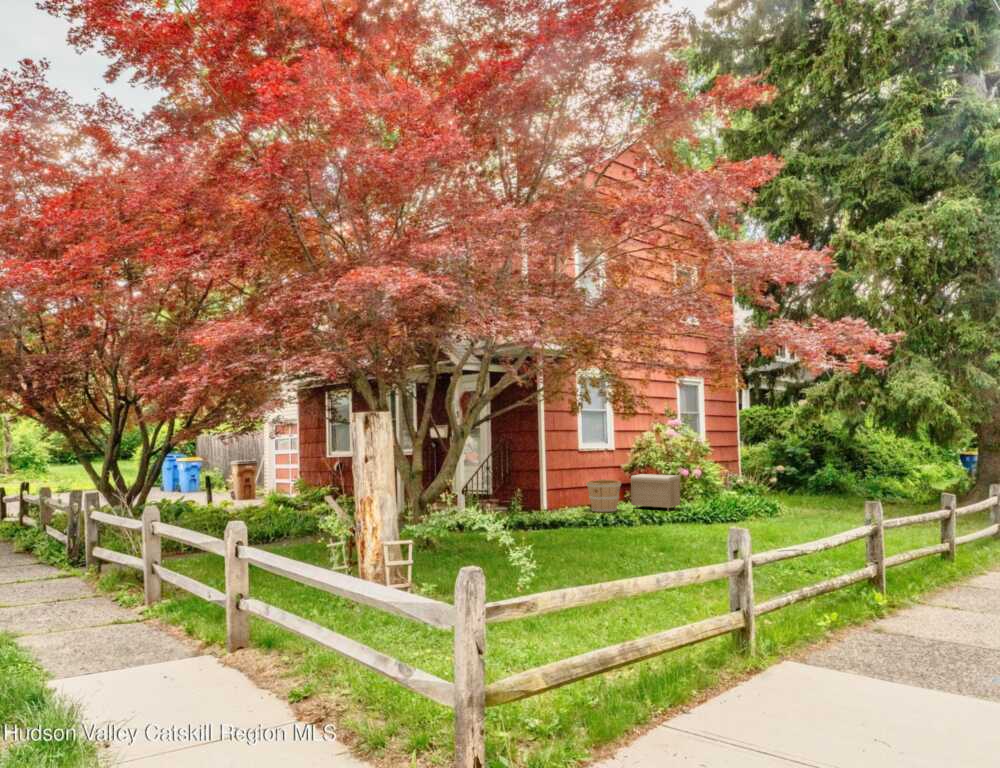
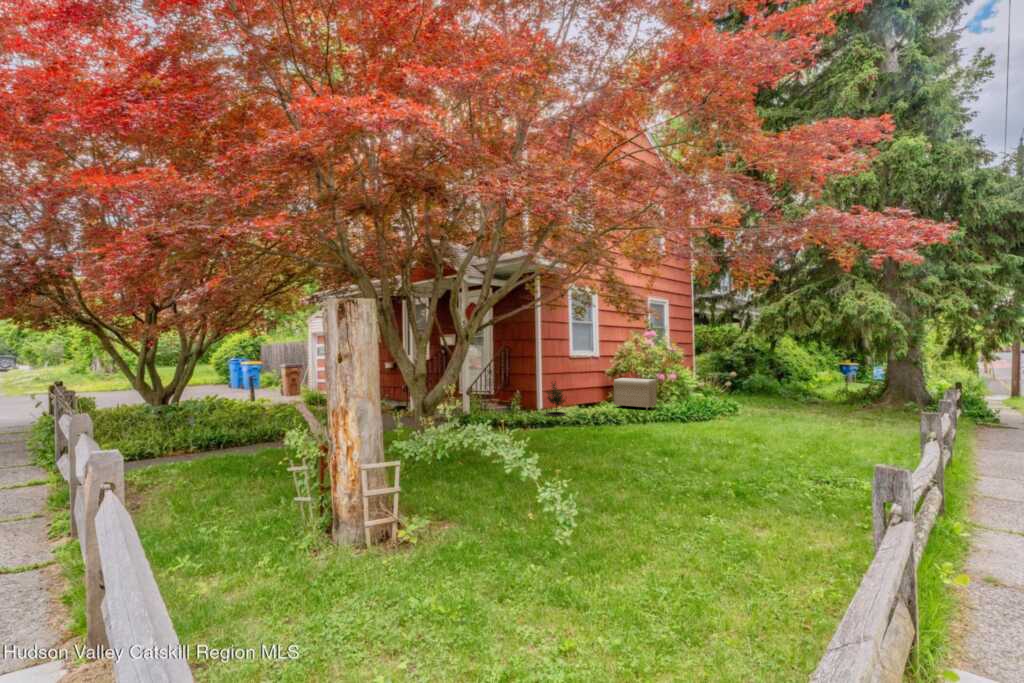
potted tree: none [550,475,575,517] -> present [546,383,566,416]
wooden bucket: present [586,479,621,512] -> none [575,382,607,411]

